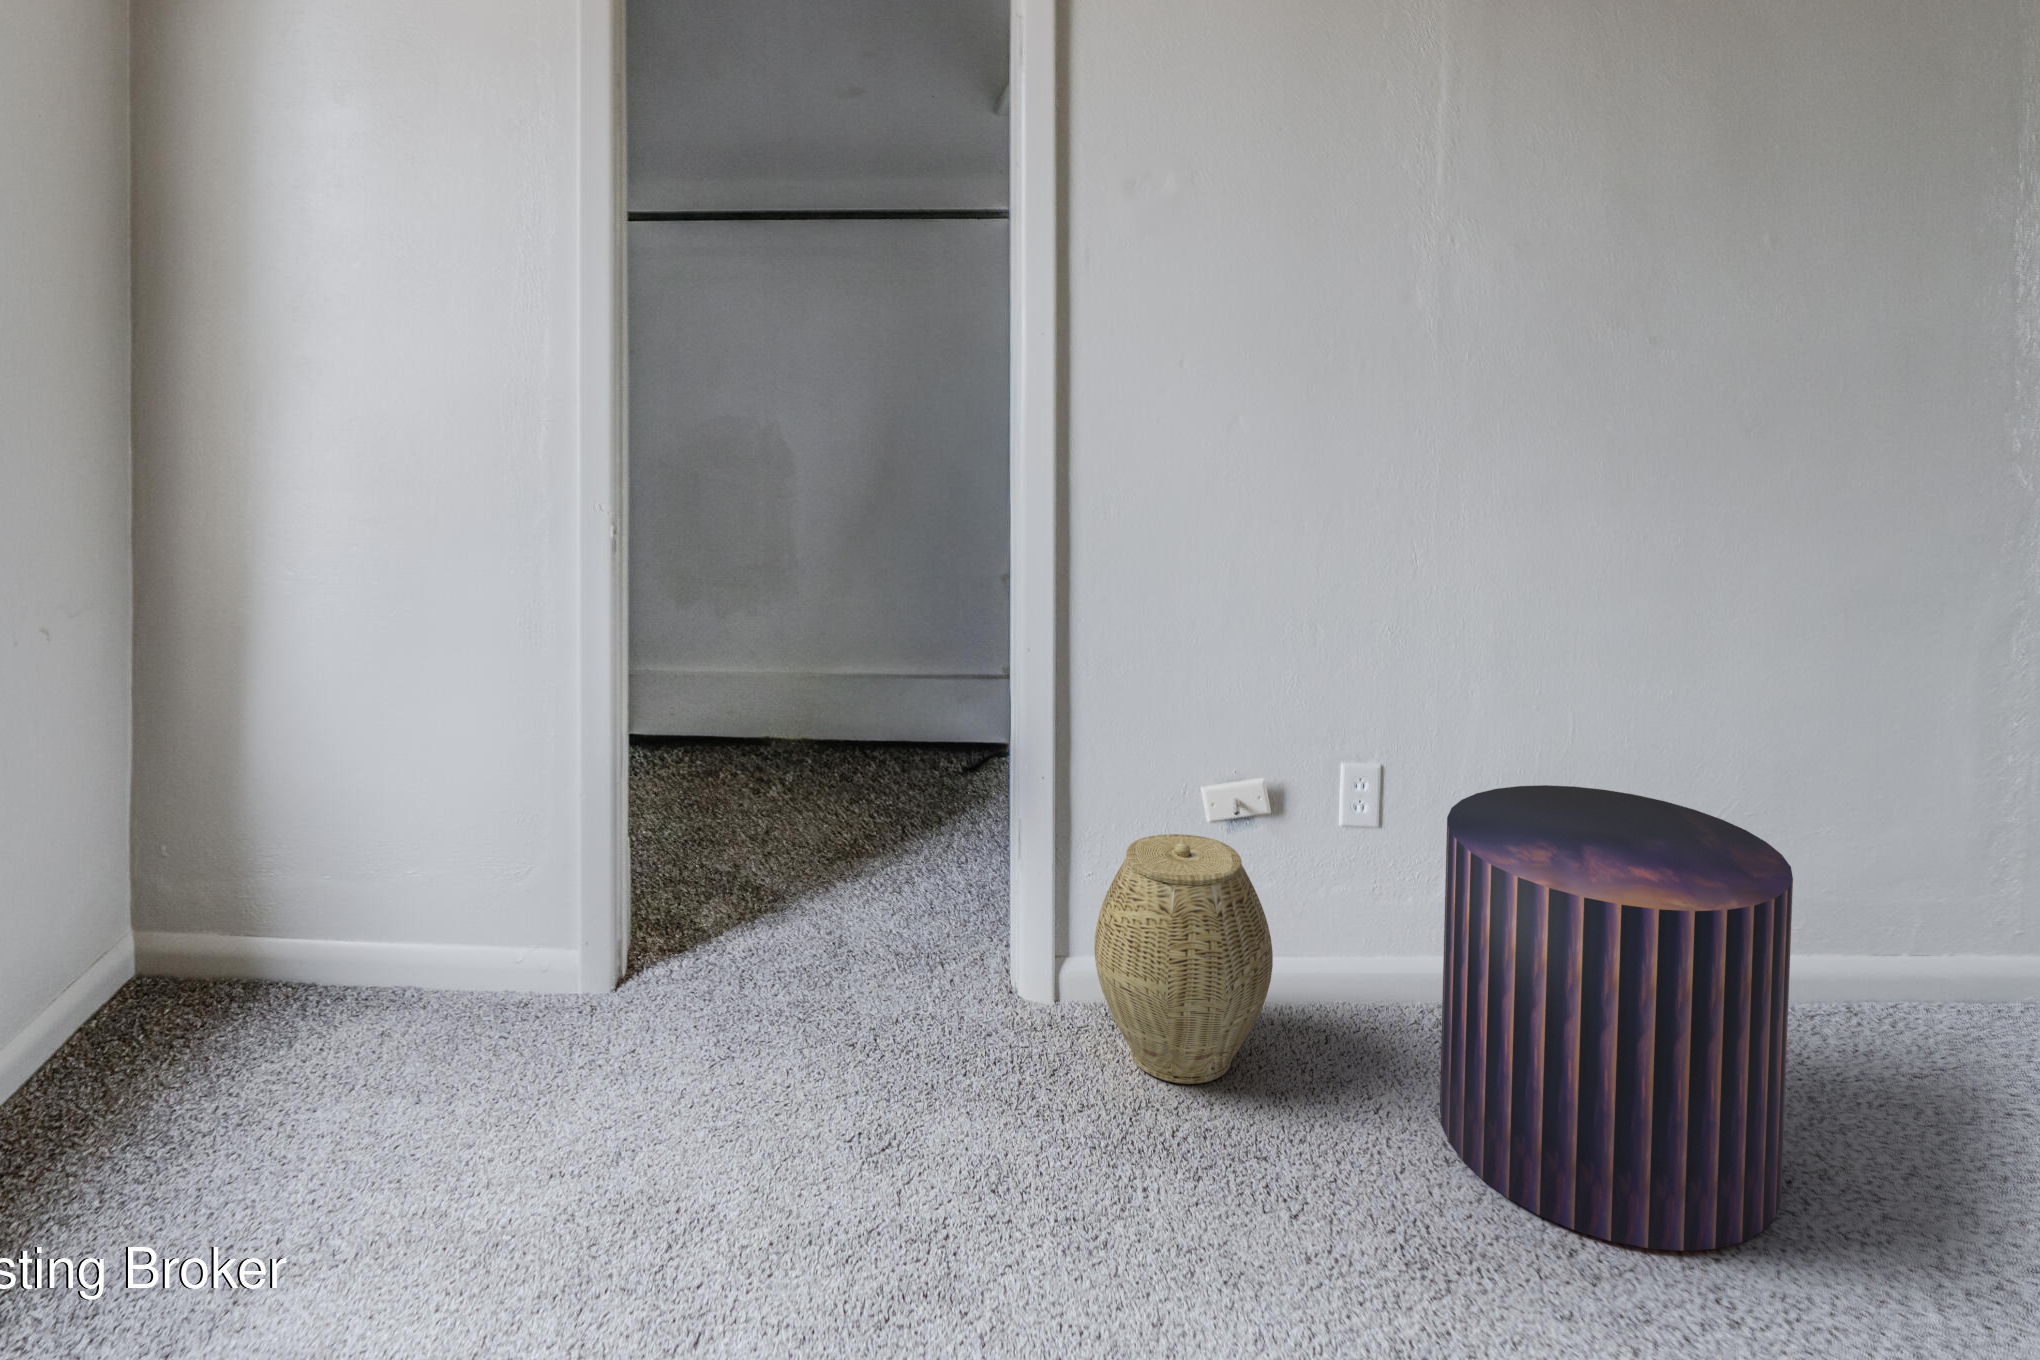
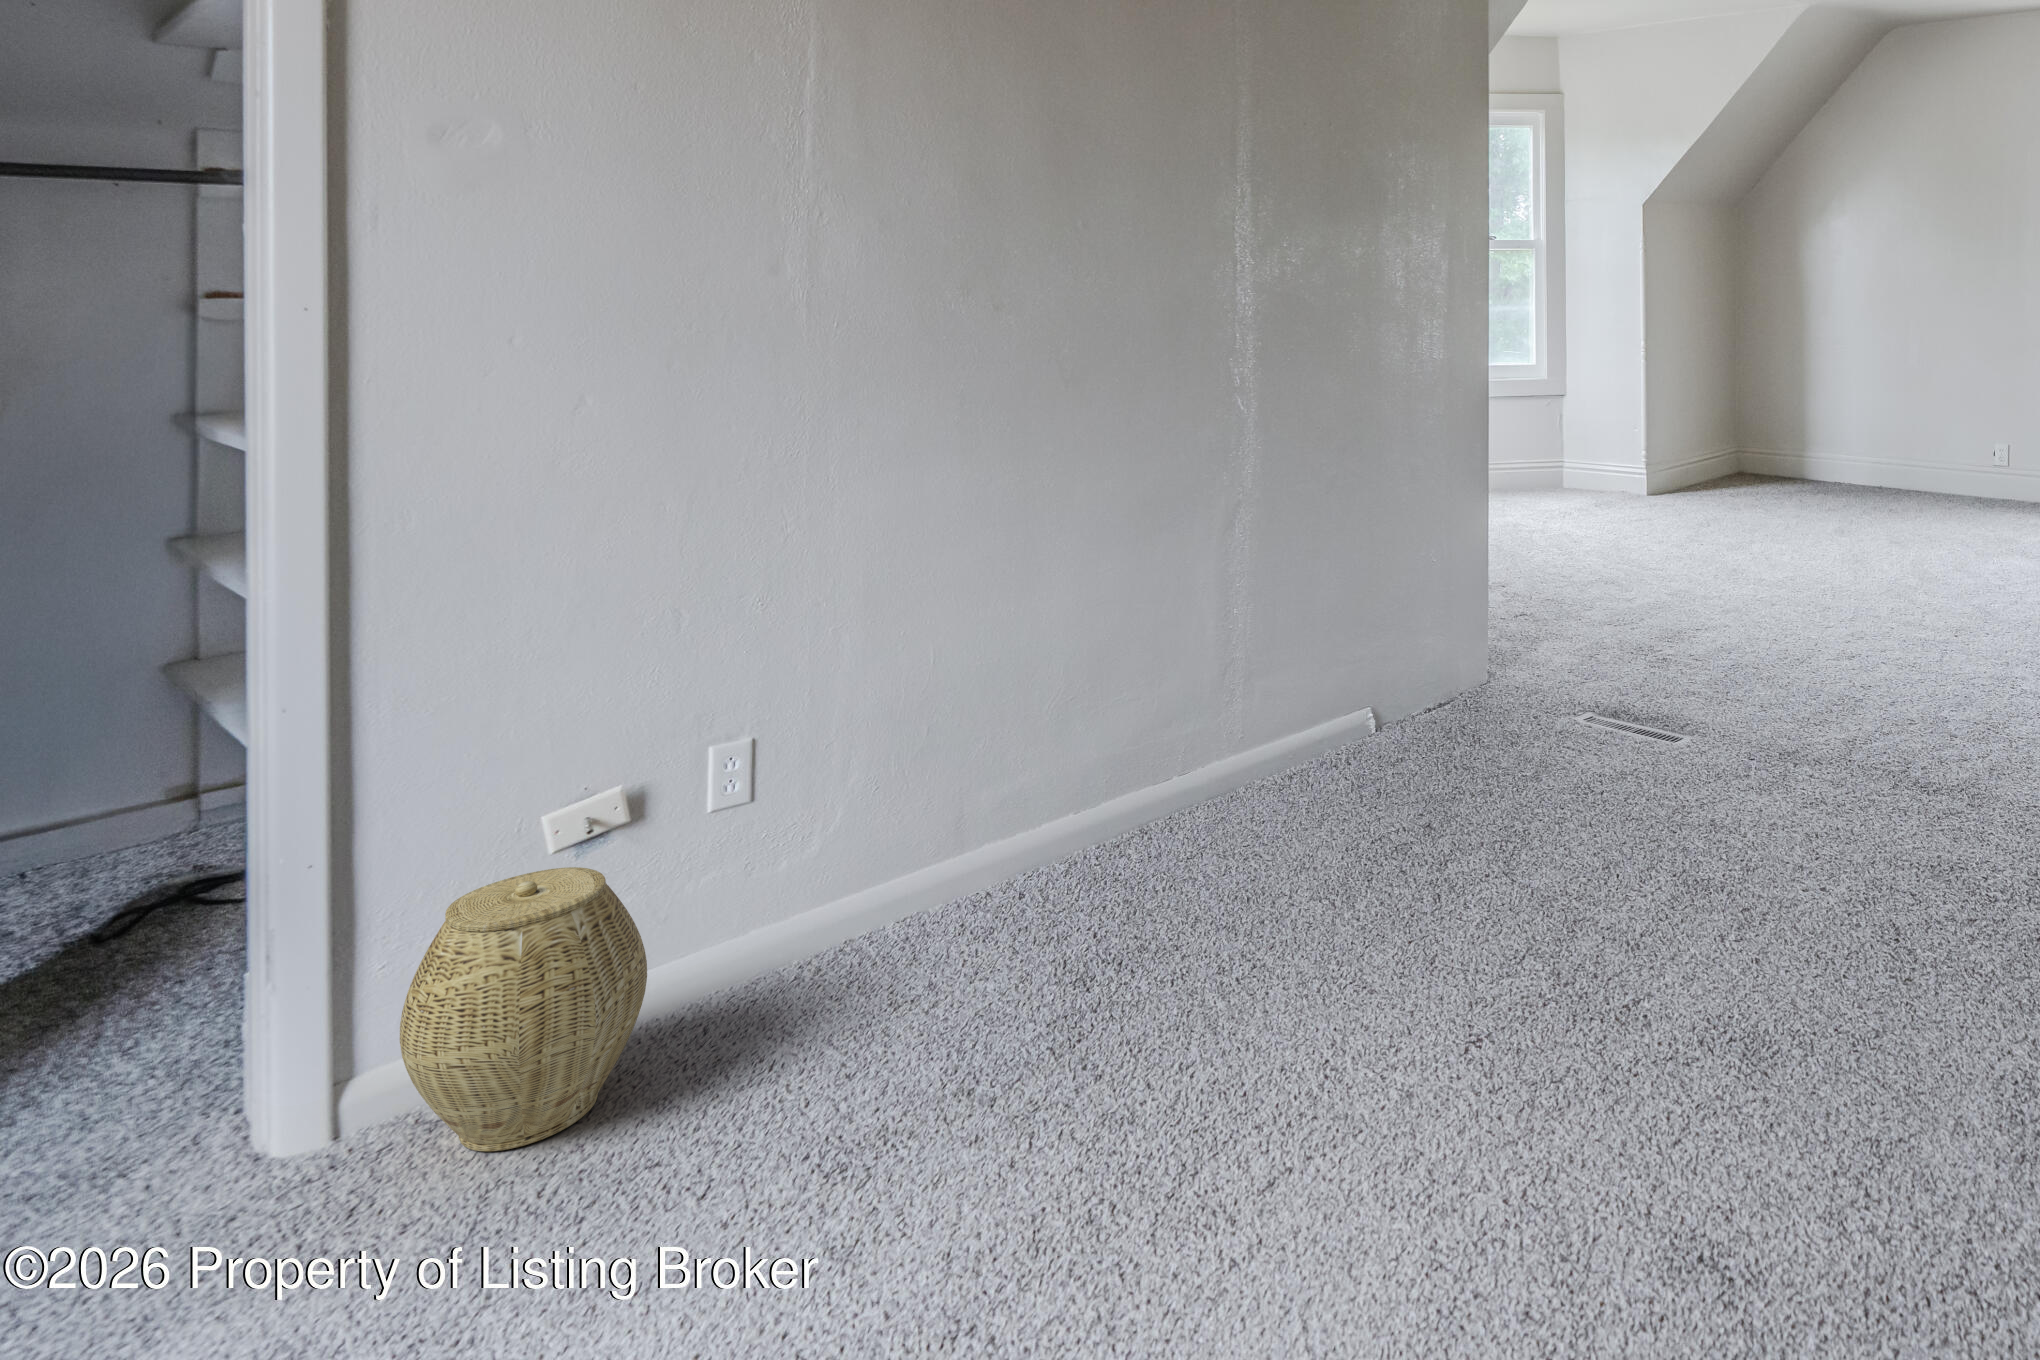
pouf: present [1440,785,1793,1251] -> none [835,705,1118,1079]

